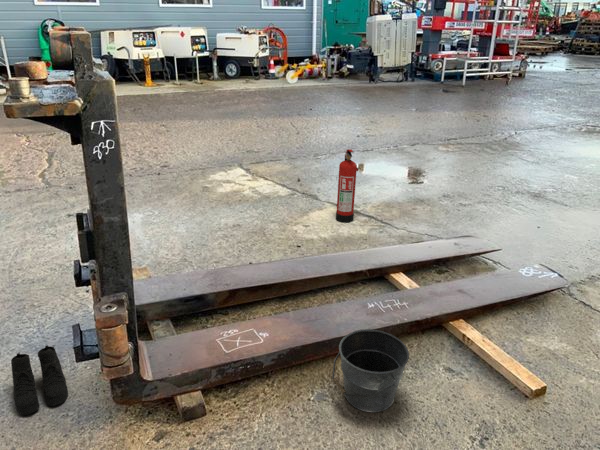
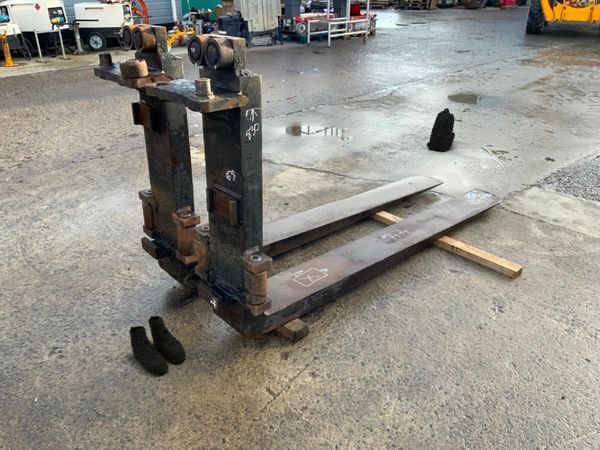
fire extinguisher: present [336,149,358,223] -> none [299,114,317,179]
backpack: none [511,160,551,212] -> present [427,108,455,151]
bucket: present [332,329,409,412] -> none [384,251,444,310]

